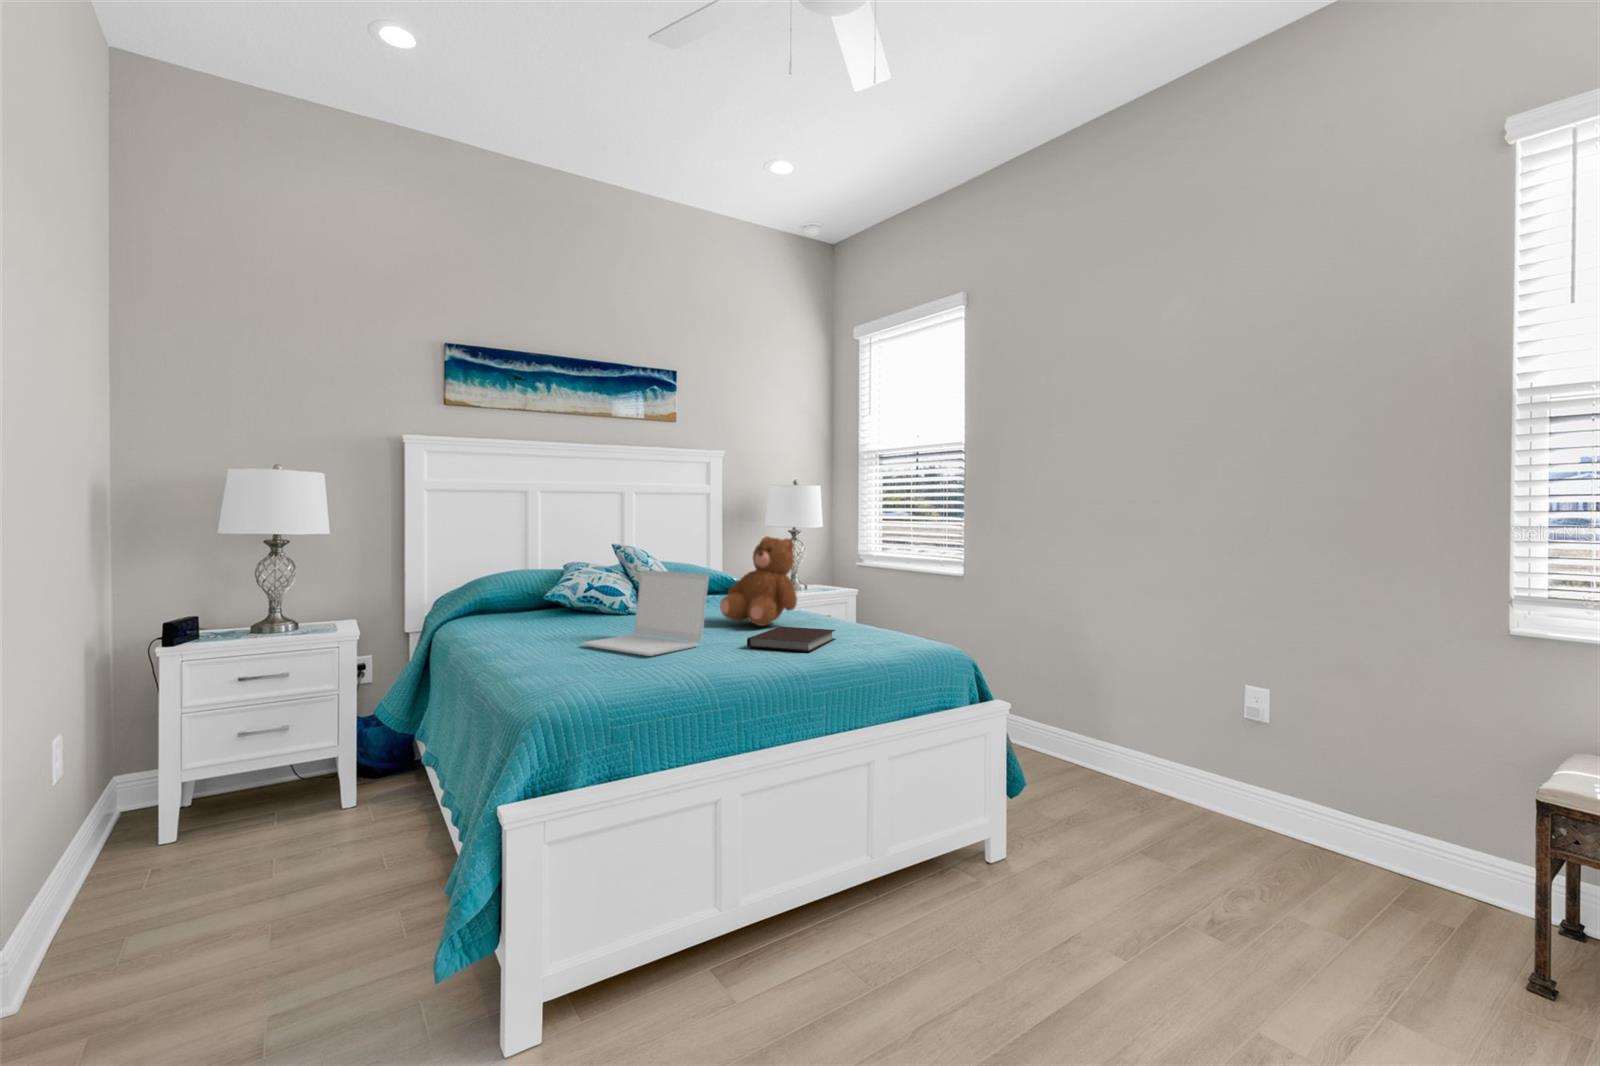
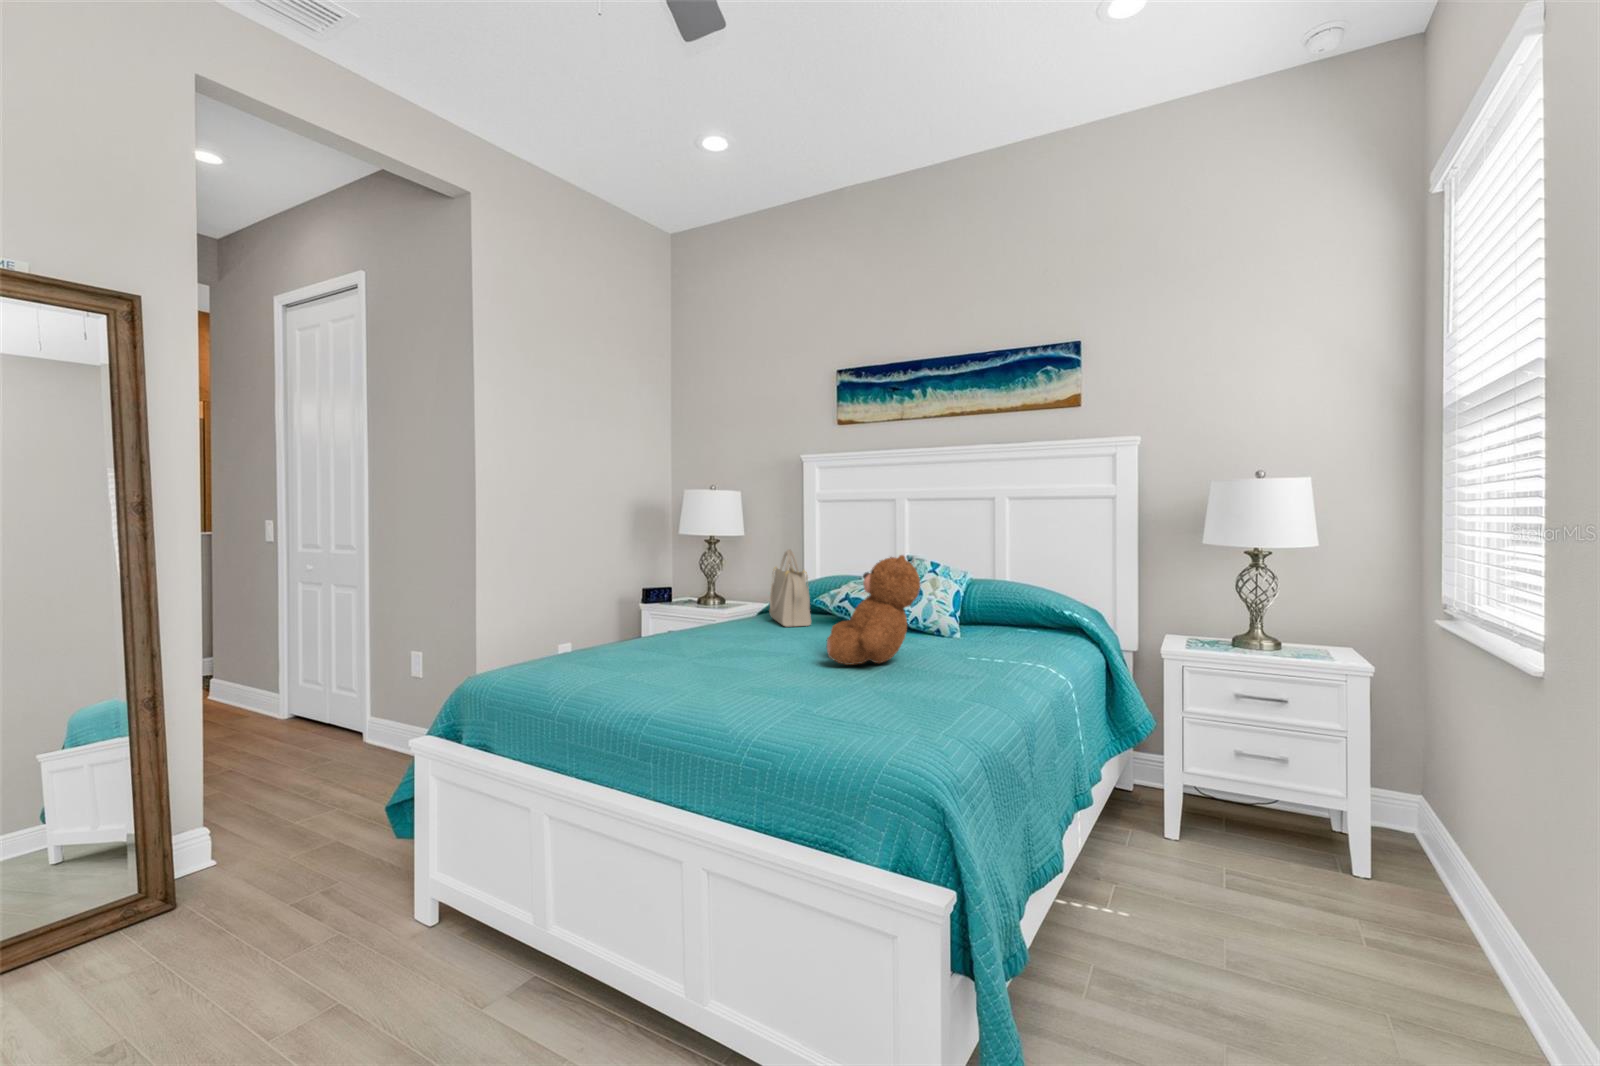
handbag: none [492,541,570,621] -> present [769,549,811,627]
laptop: present [583,570,709,656] -> none [645,583,752,668]
notebook: present [747,627,835,652] -> none [717,667,819,697]

